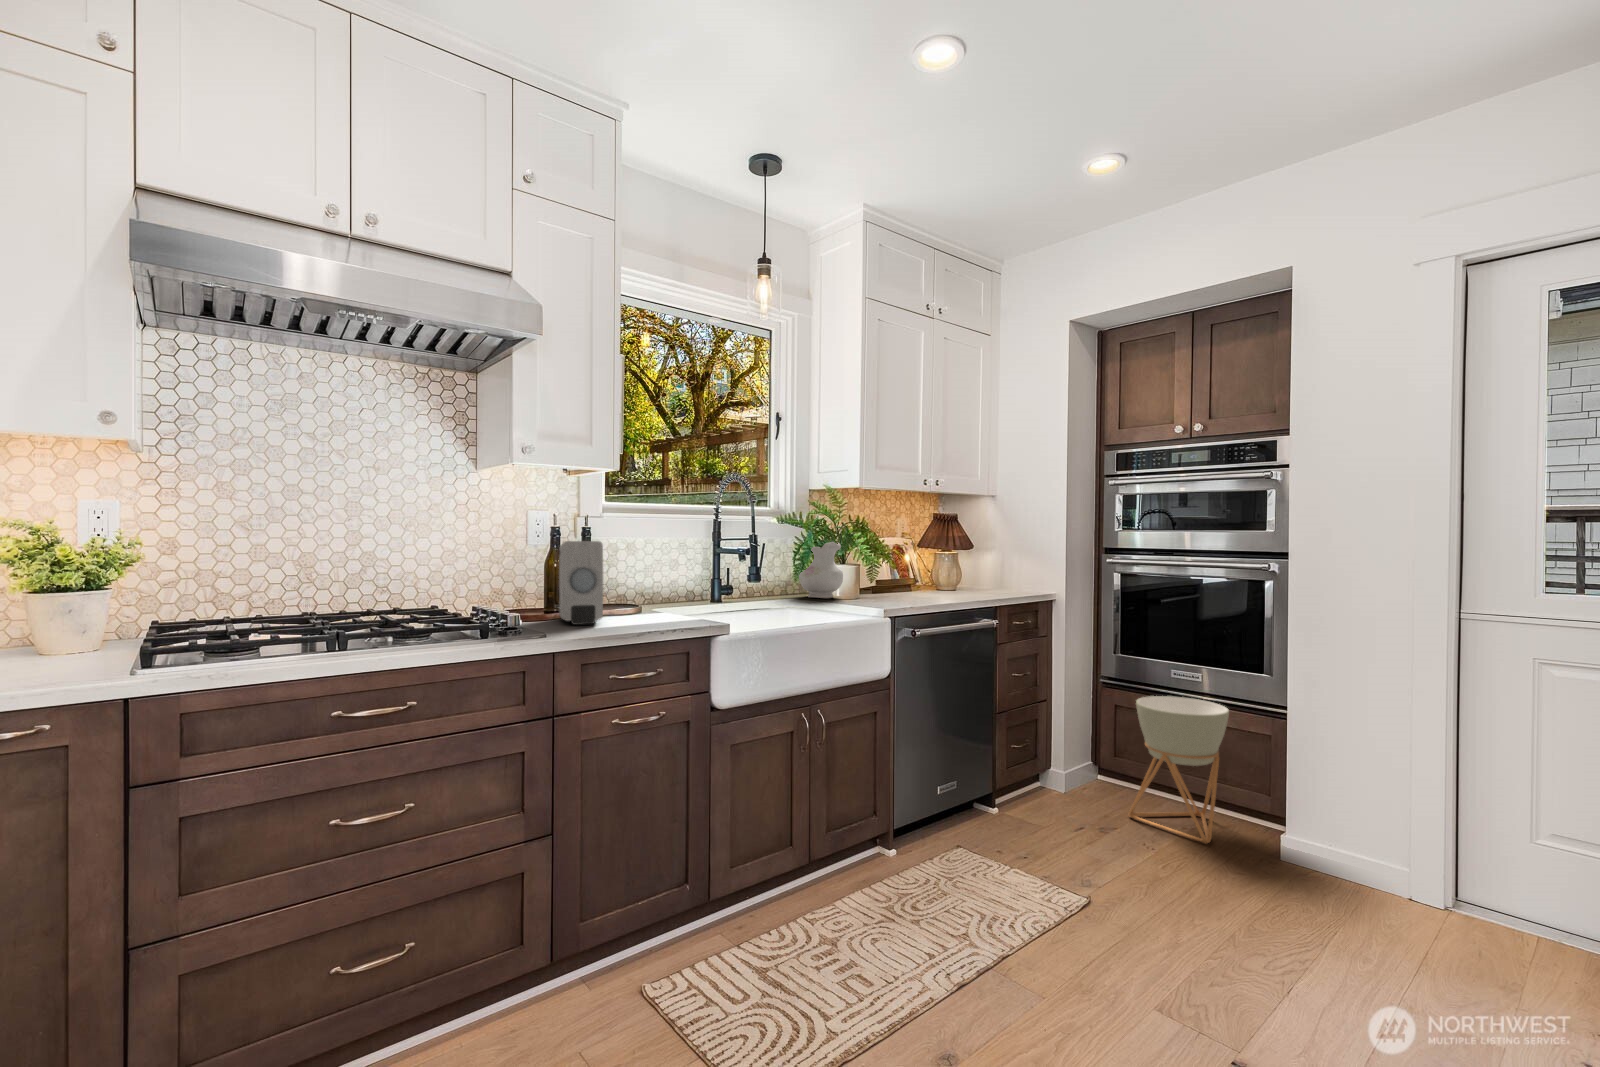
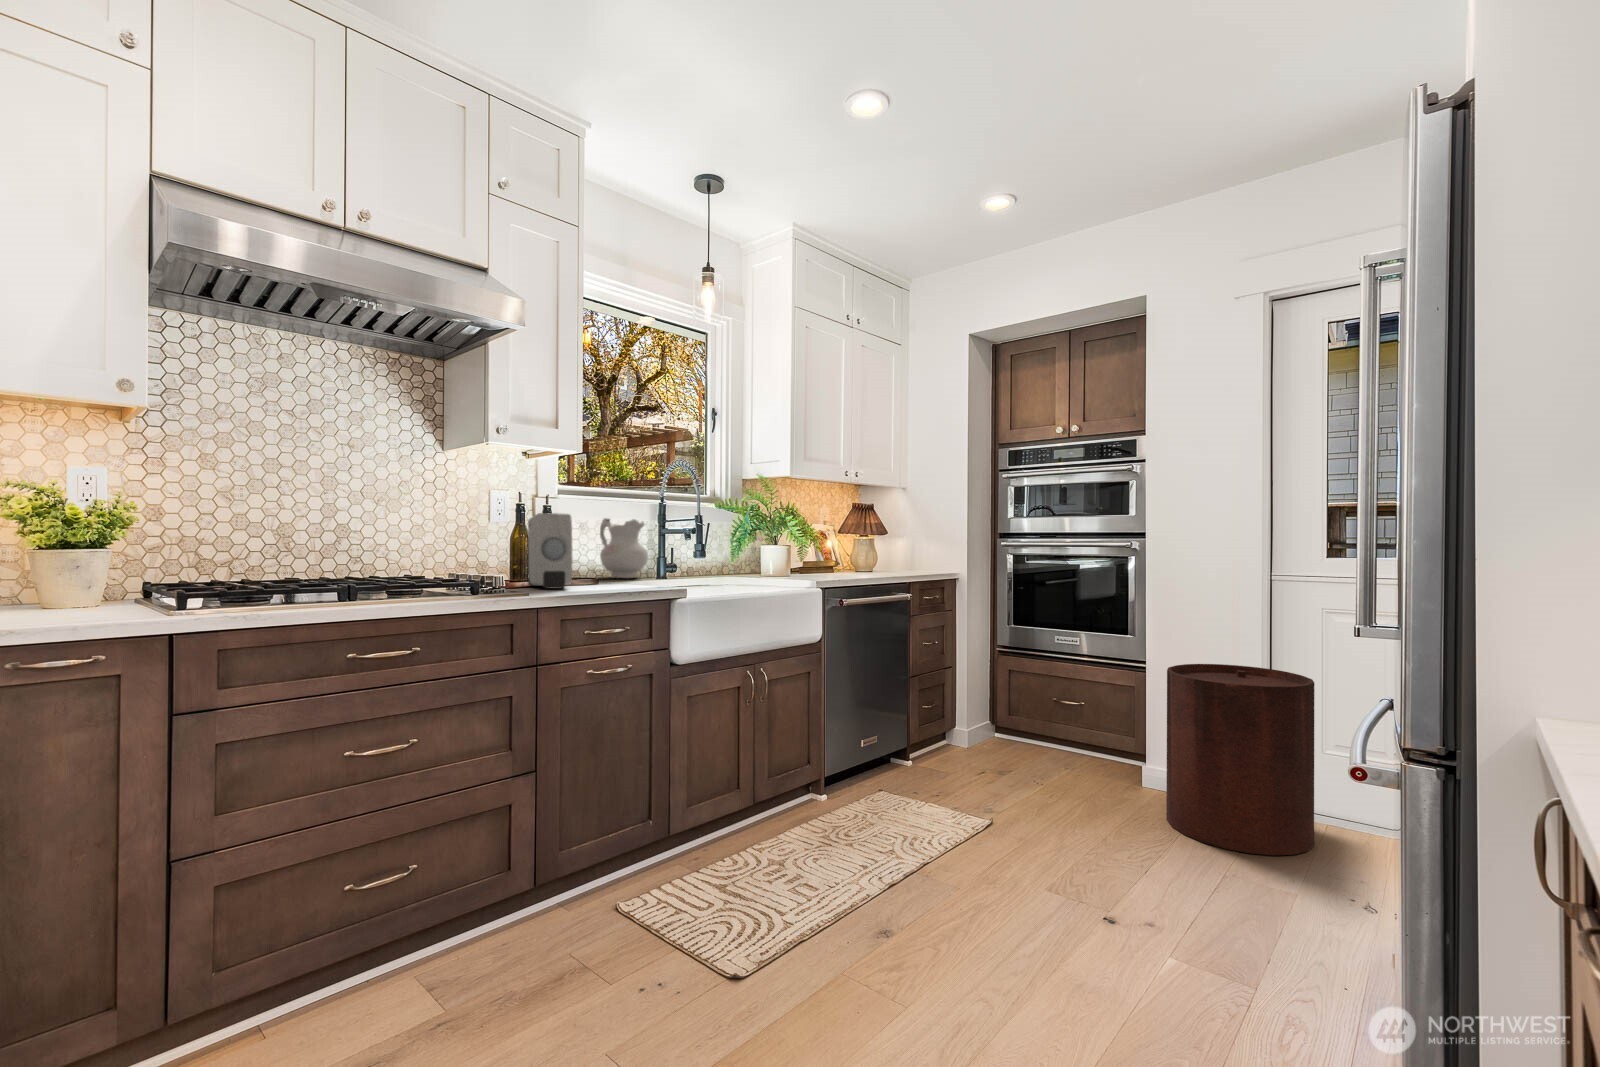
ceramic pitcher: present [799,542,843,598] -> present [600,518,648,578]
planter: present [1128,696,1229,843] -> none [1020,658,1102,778]
trash can: none [1311,720,1517,977] -> present [1166,664,1314,855]

